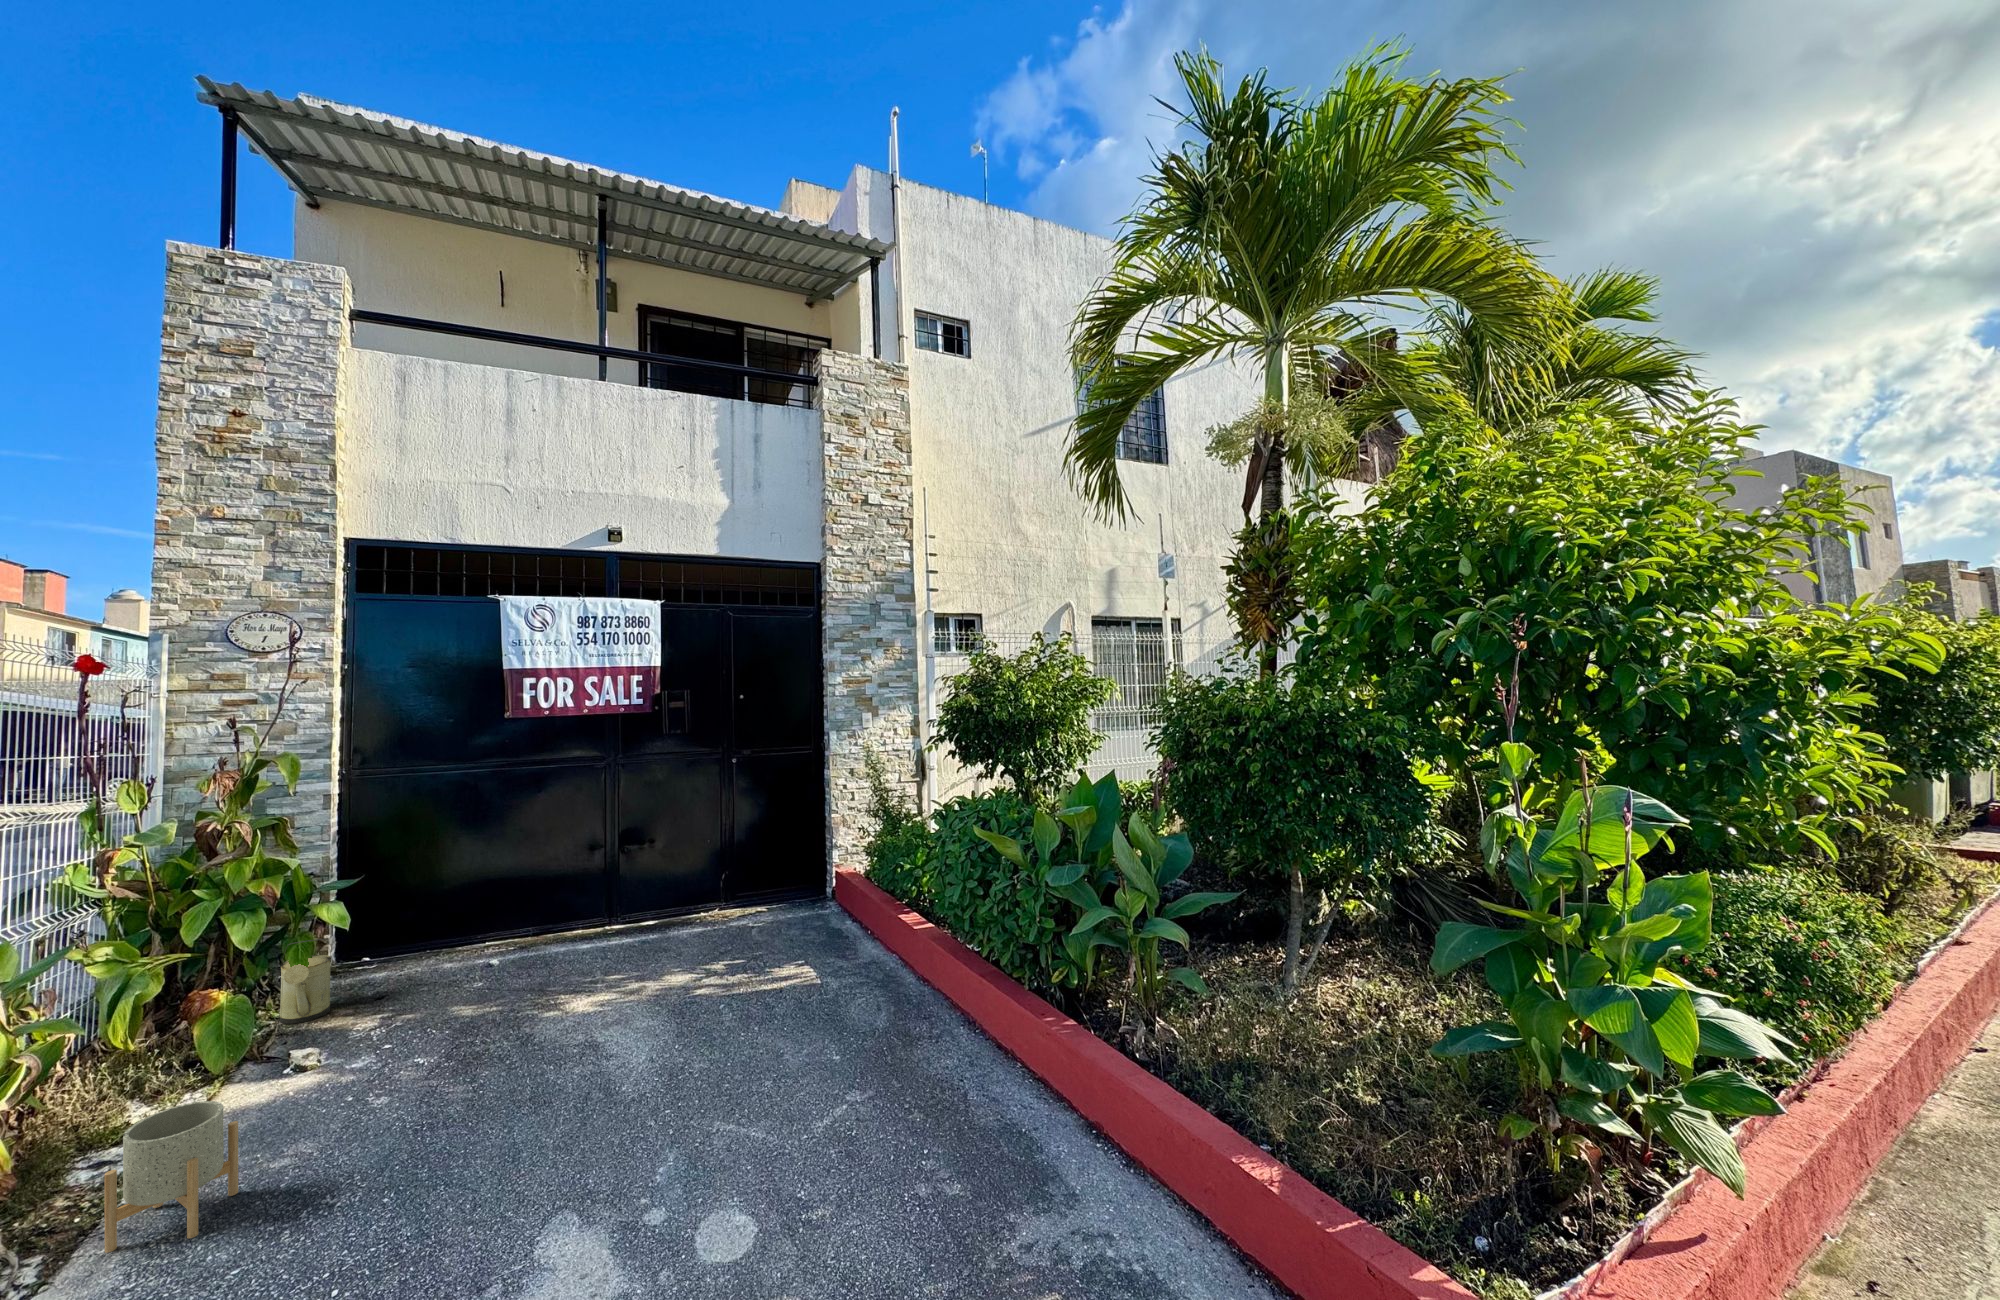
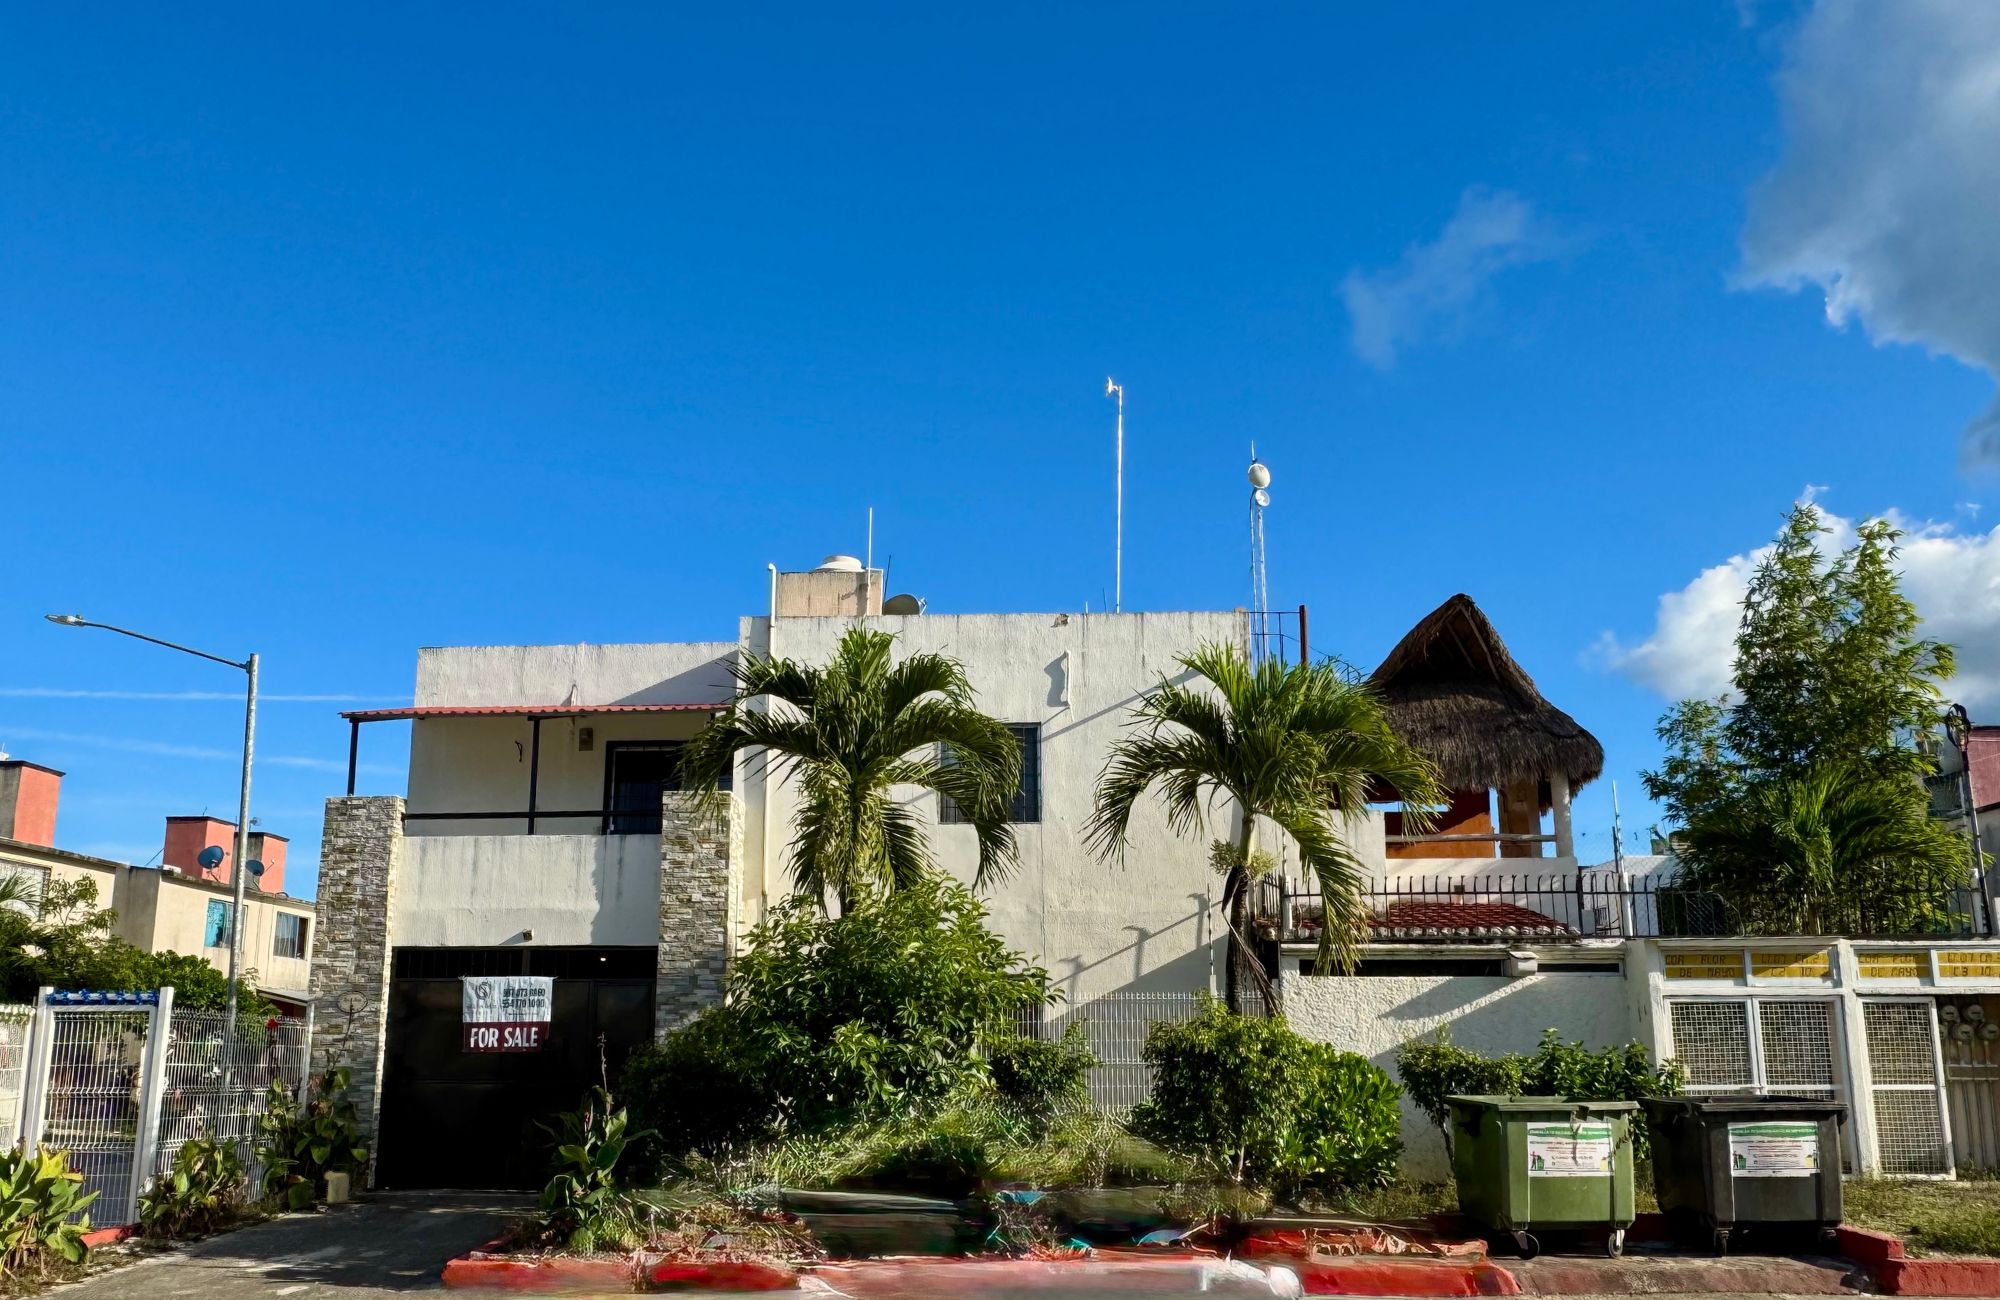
planter: present [104,1101,238,1253] -> none [240,1189,278,1229]

